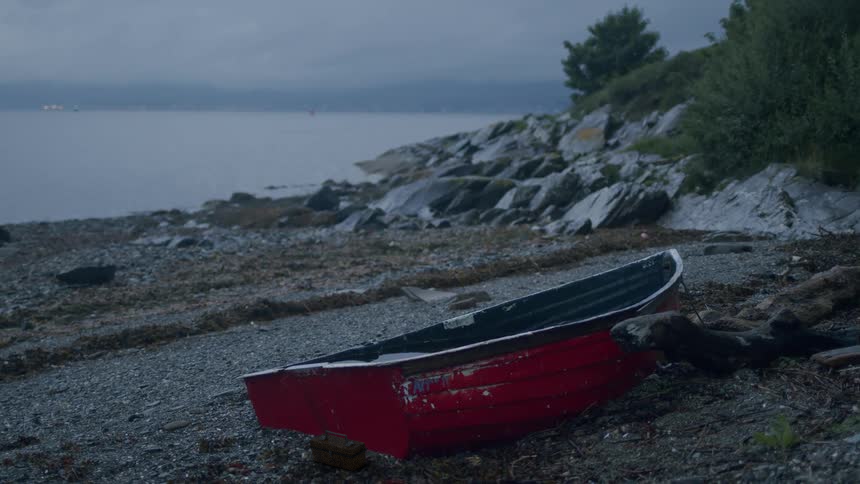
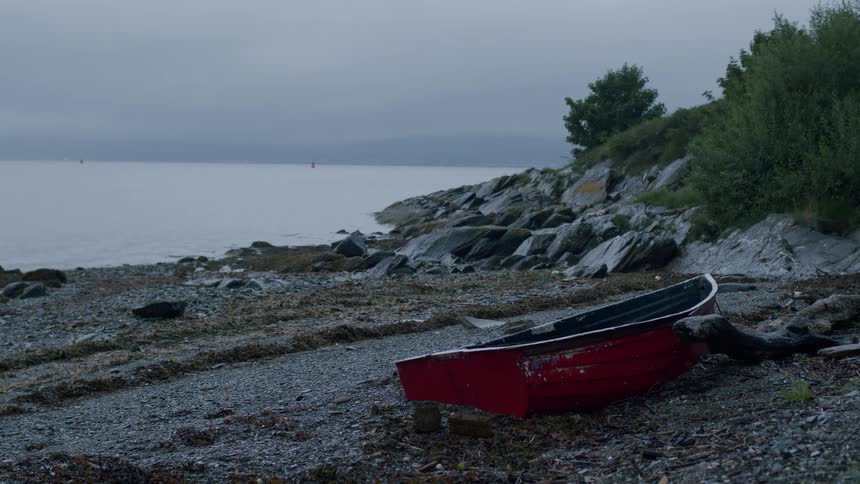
woven basket: none [268,416,307,458] -> present [413,401,441,431]

